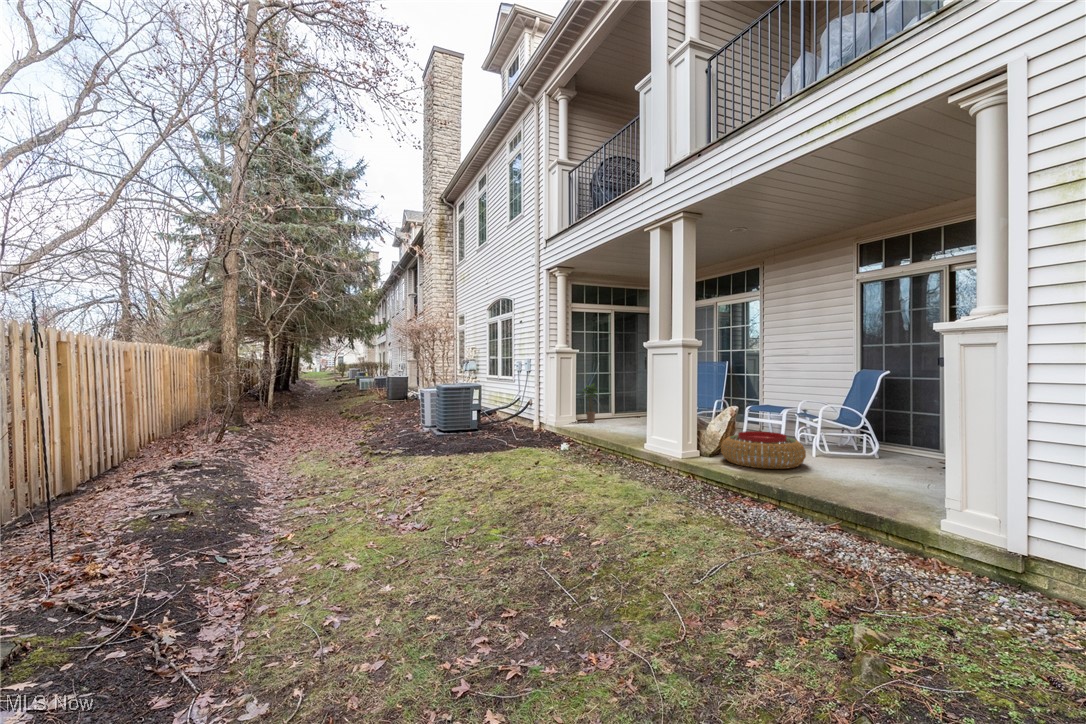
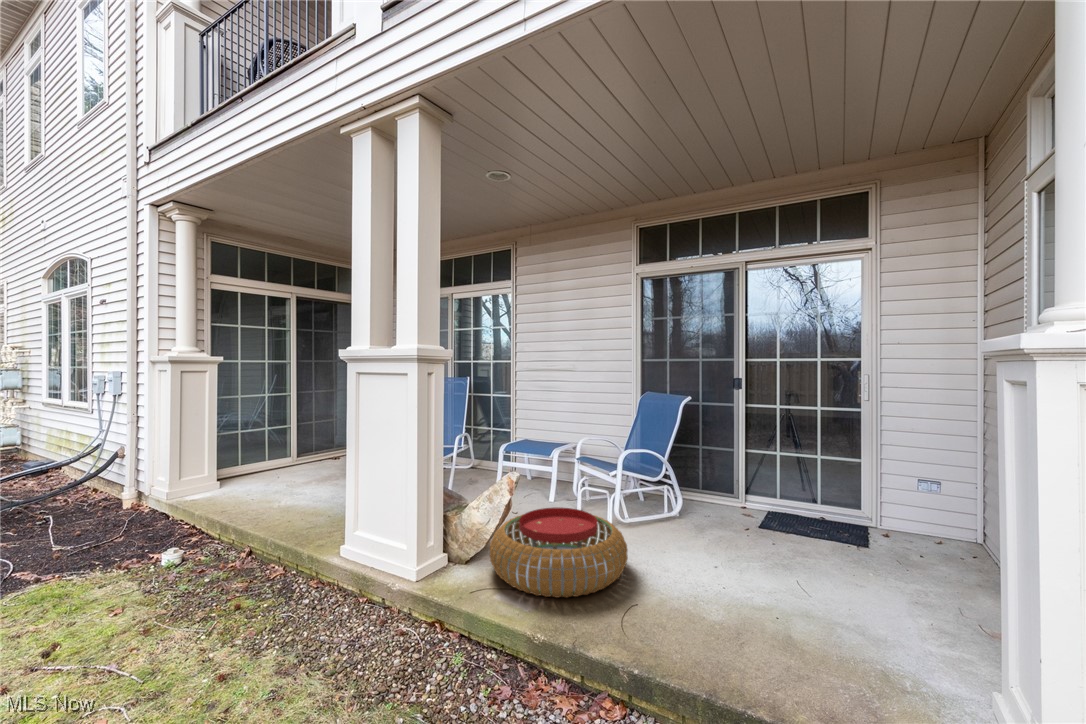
potted plant: present [581,384,597,423] -> none [223,413,263,483]

